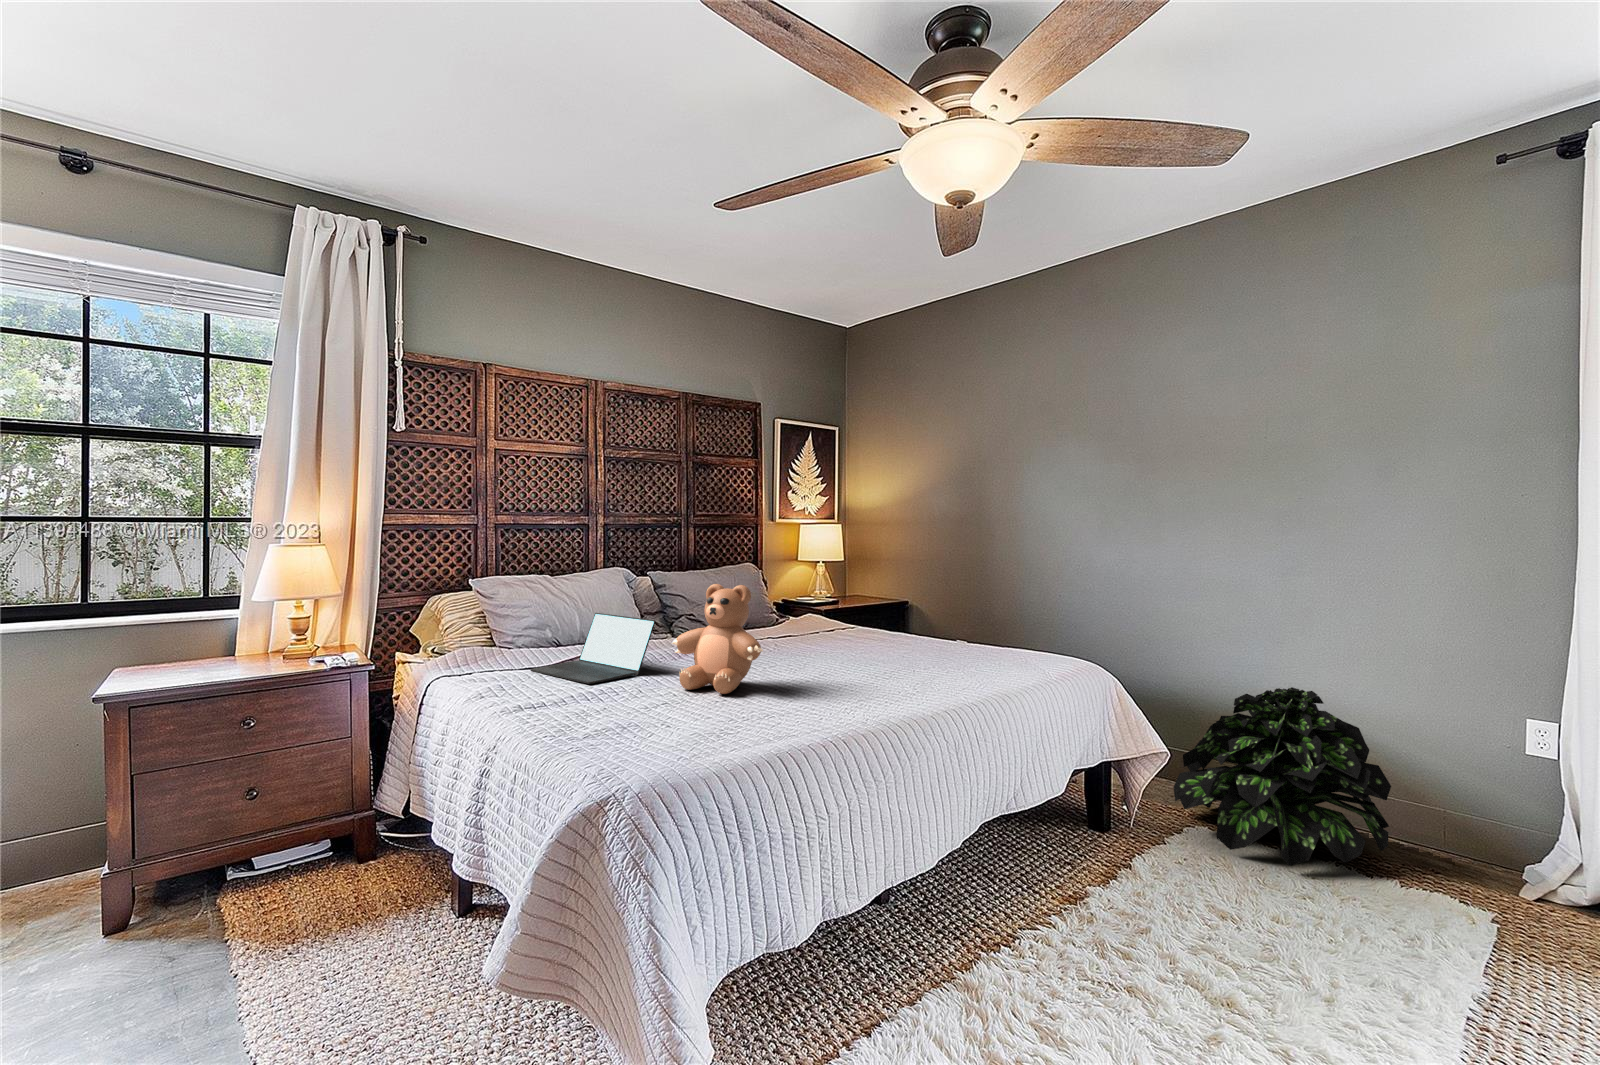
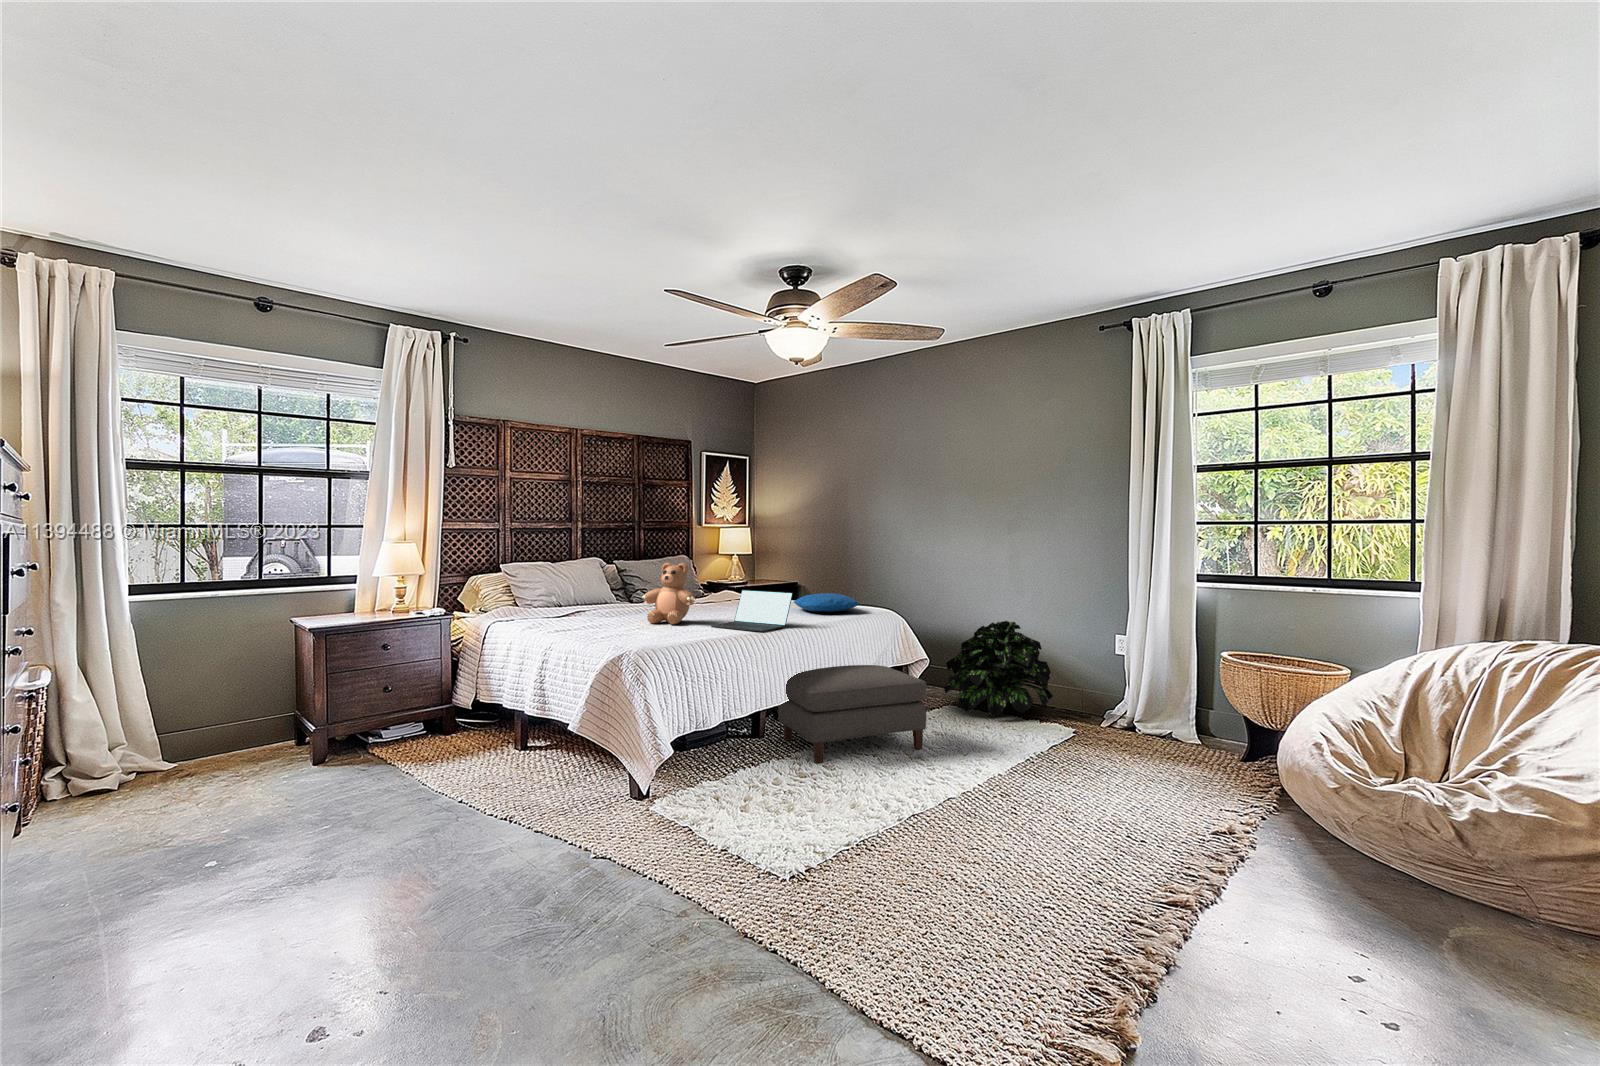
laptop: present [531,613,656,684] -> present [711,590,793,632]
pillow: none [920,633,1032,665] -> present [794,594,858,612]
ottoman: none [910,774,1207,998] -> present [778,665,927,763]

